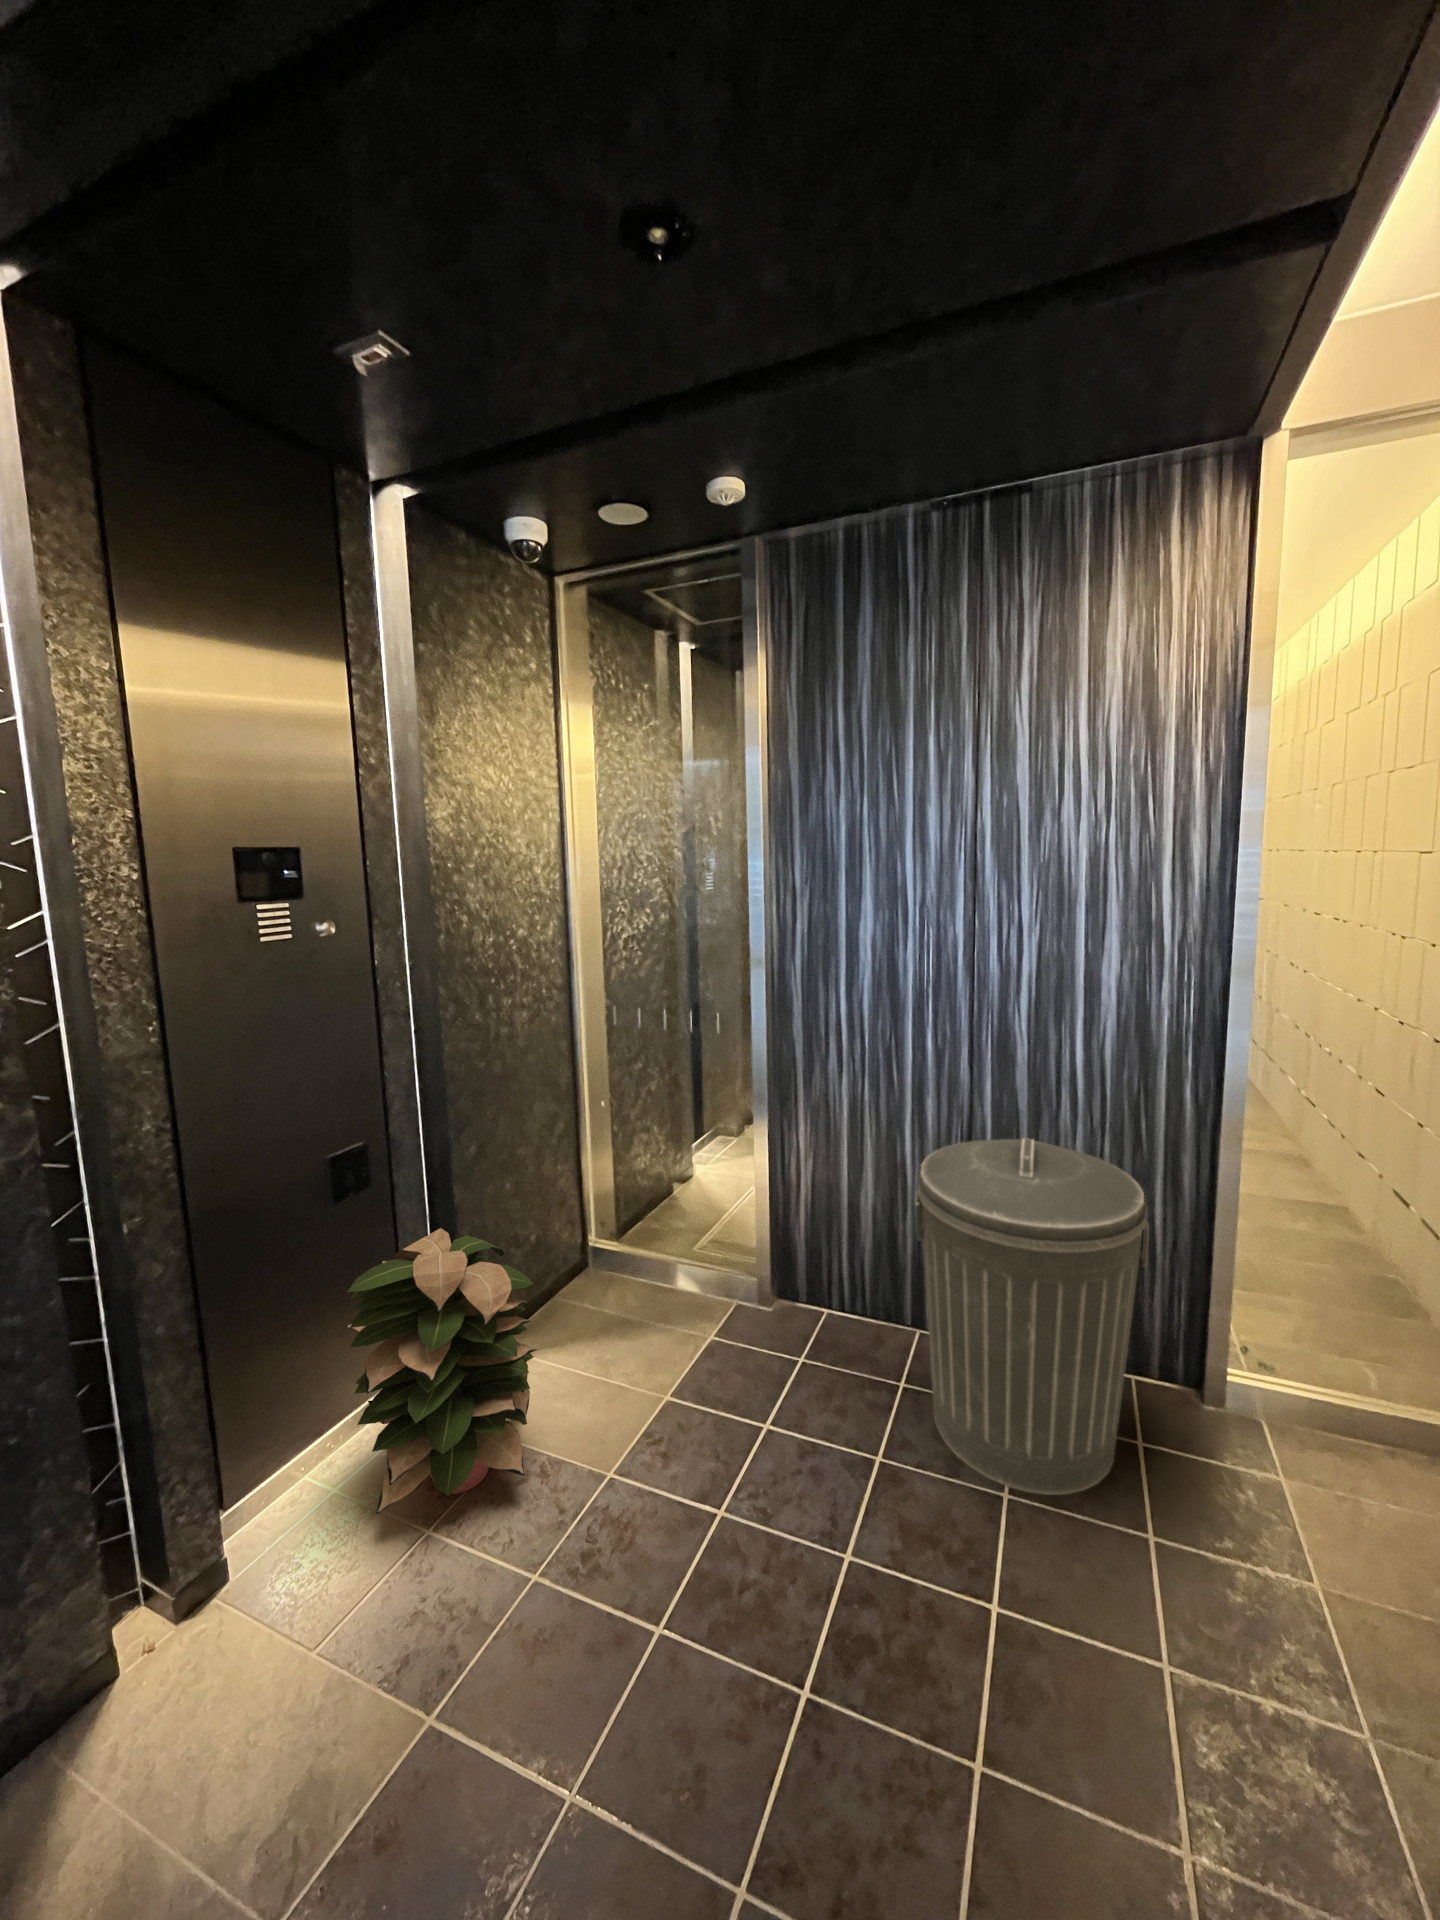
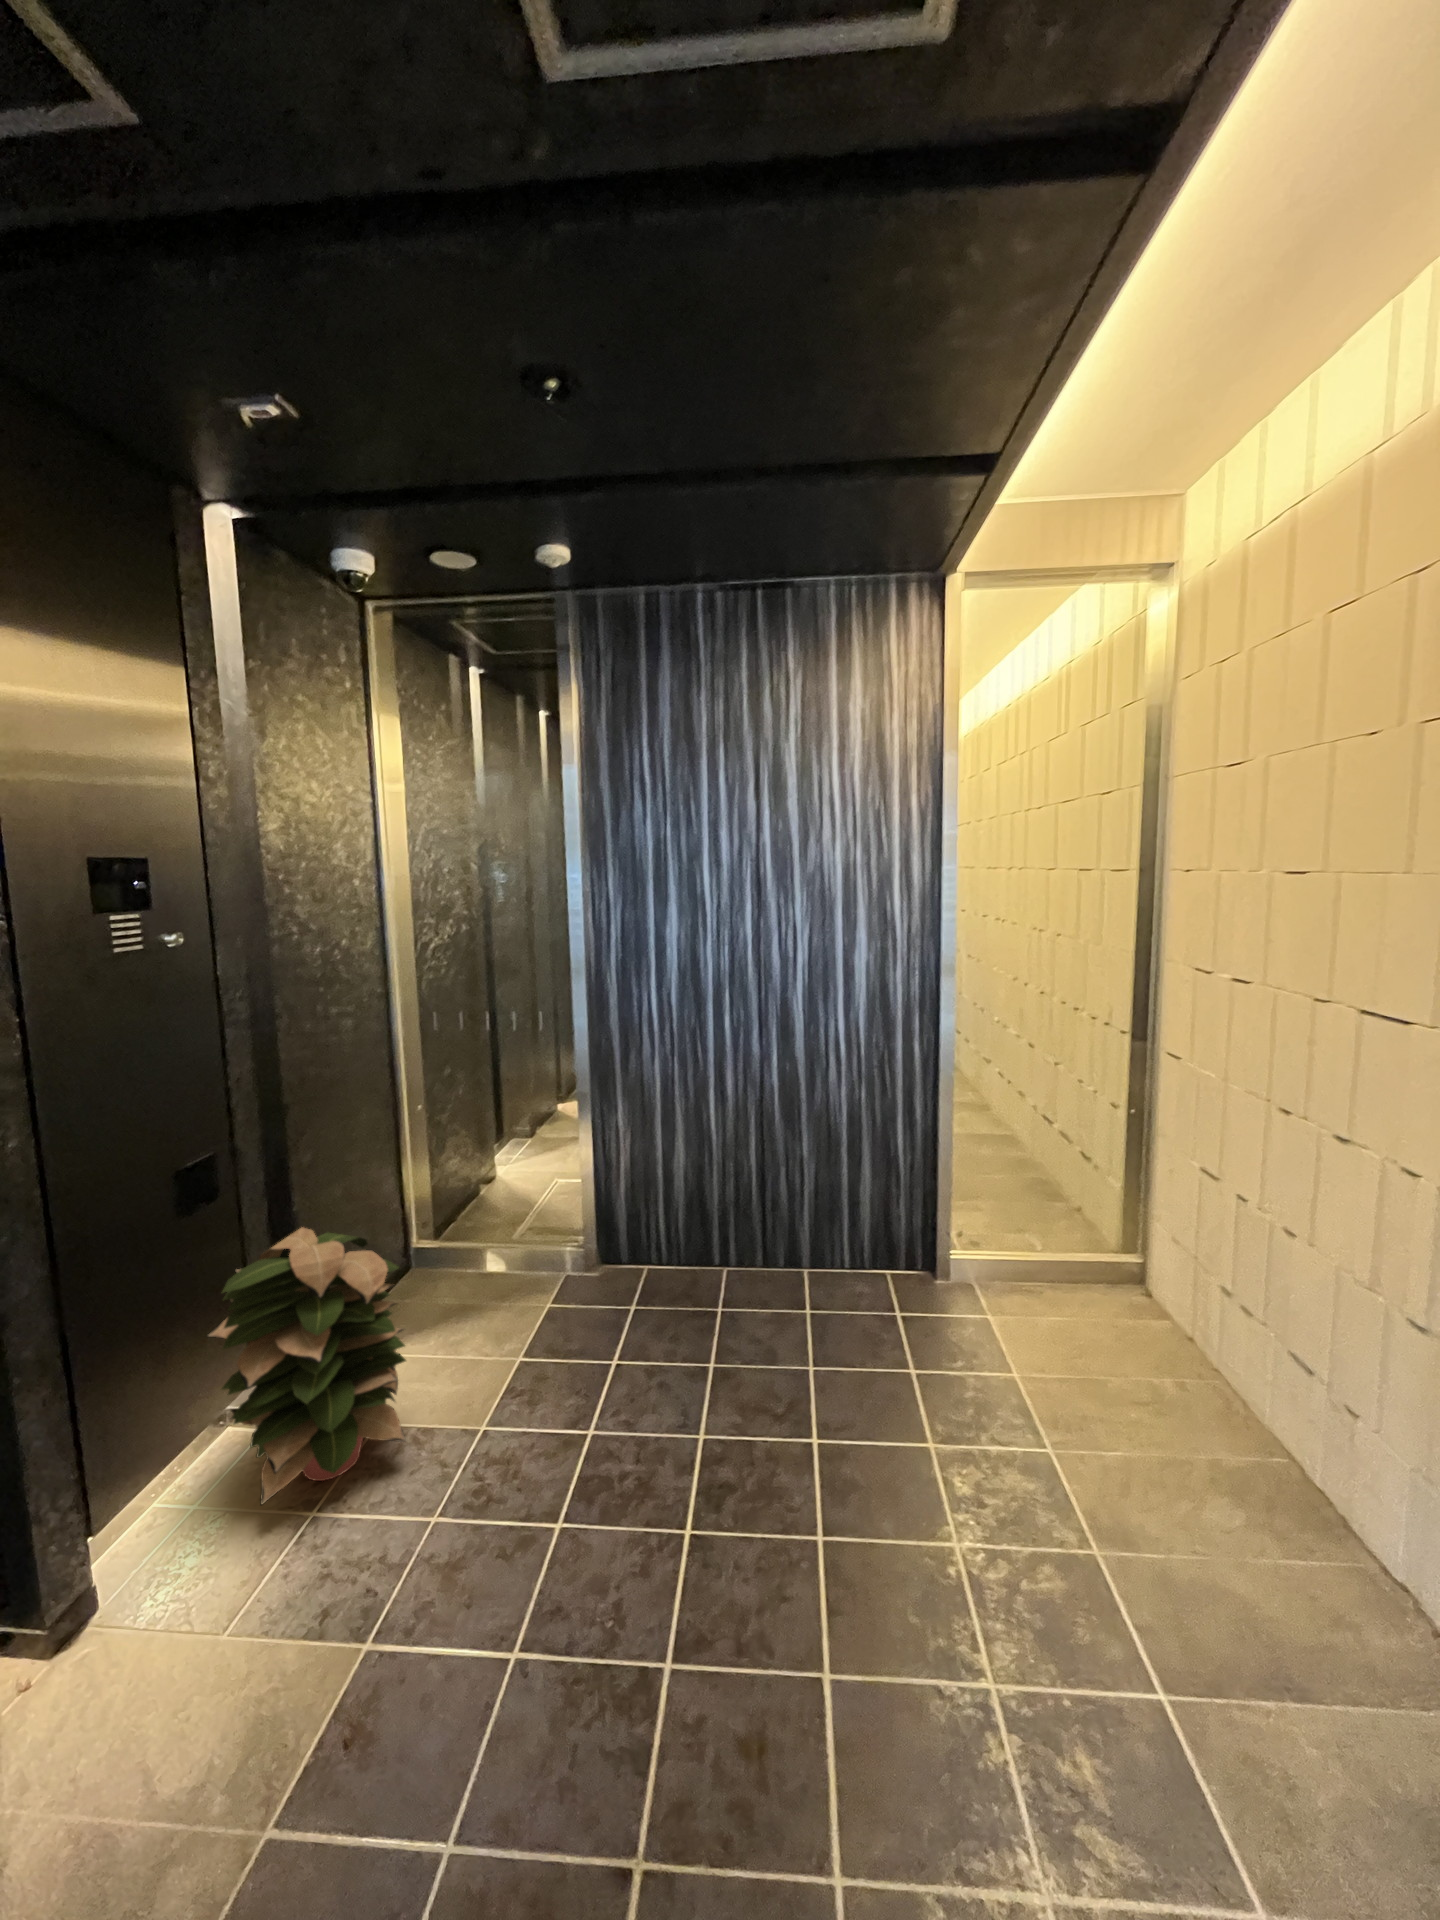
trash can: present [915,1138,1149,1495] -> none [731,1091,900,1362]

